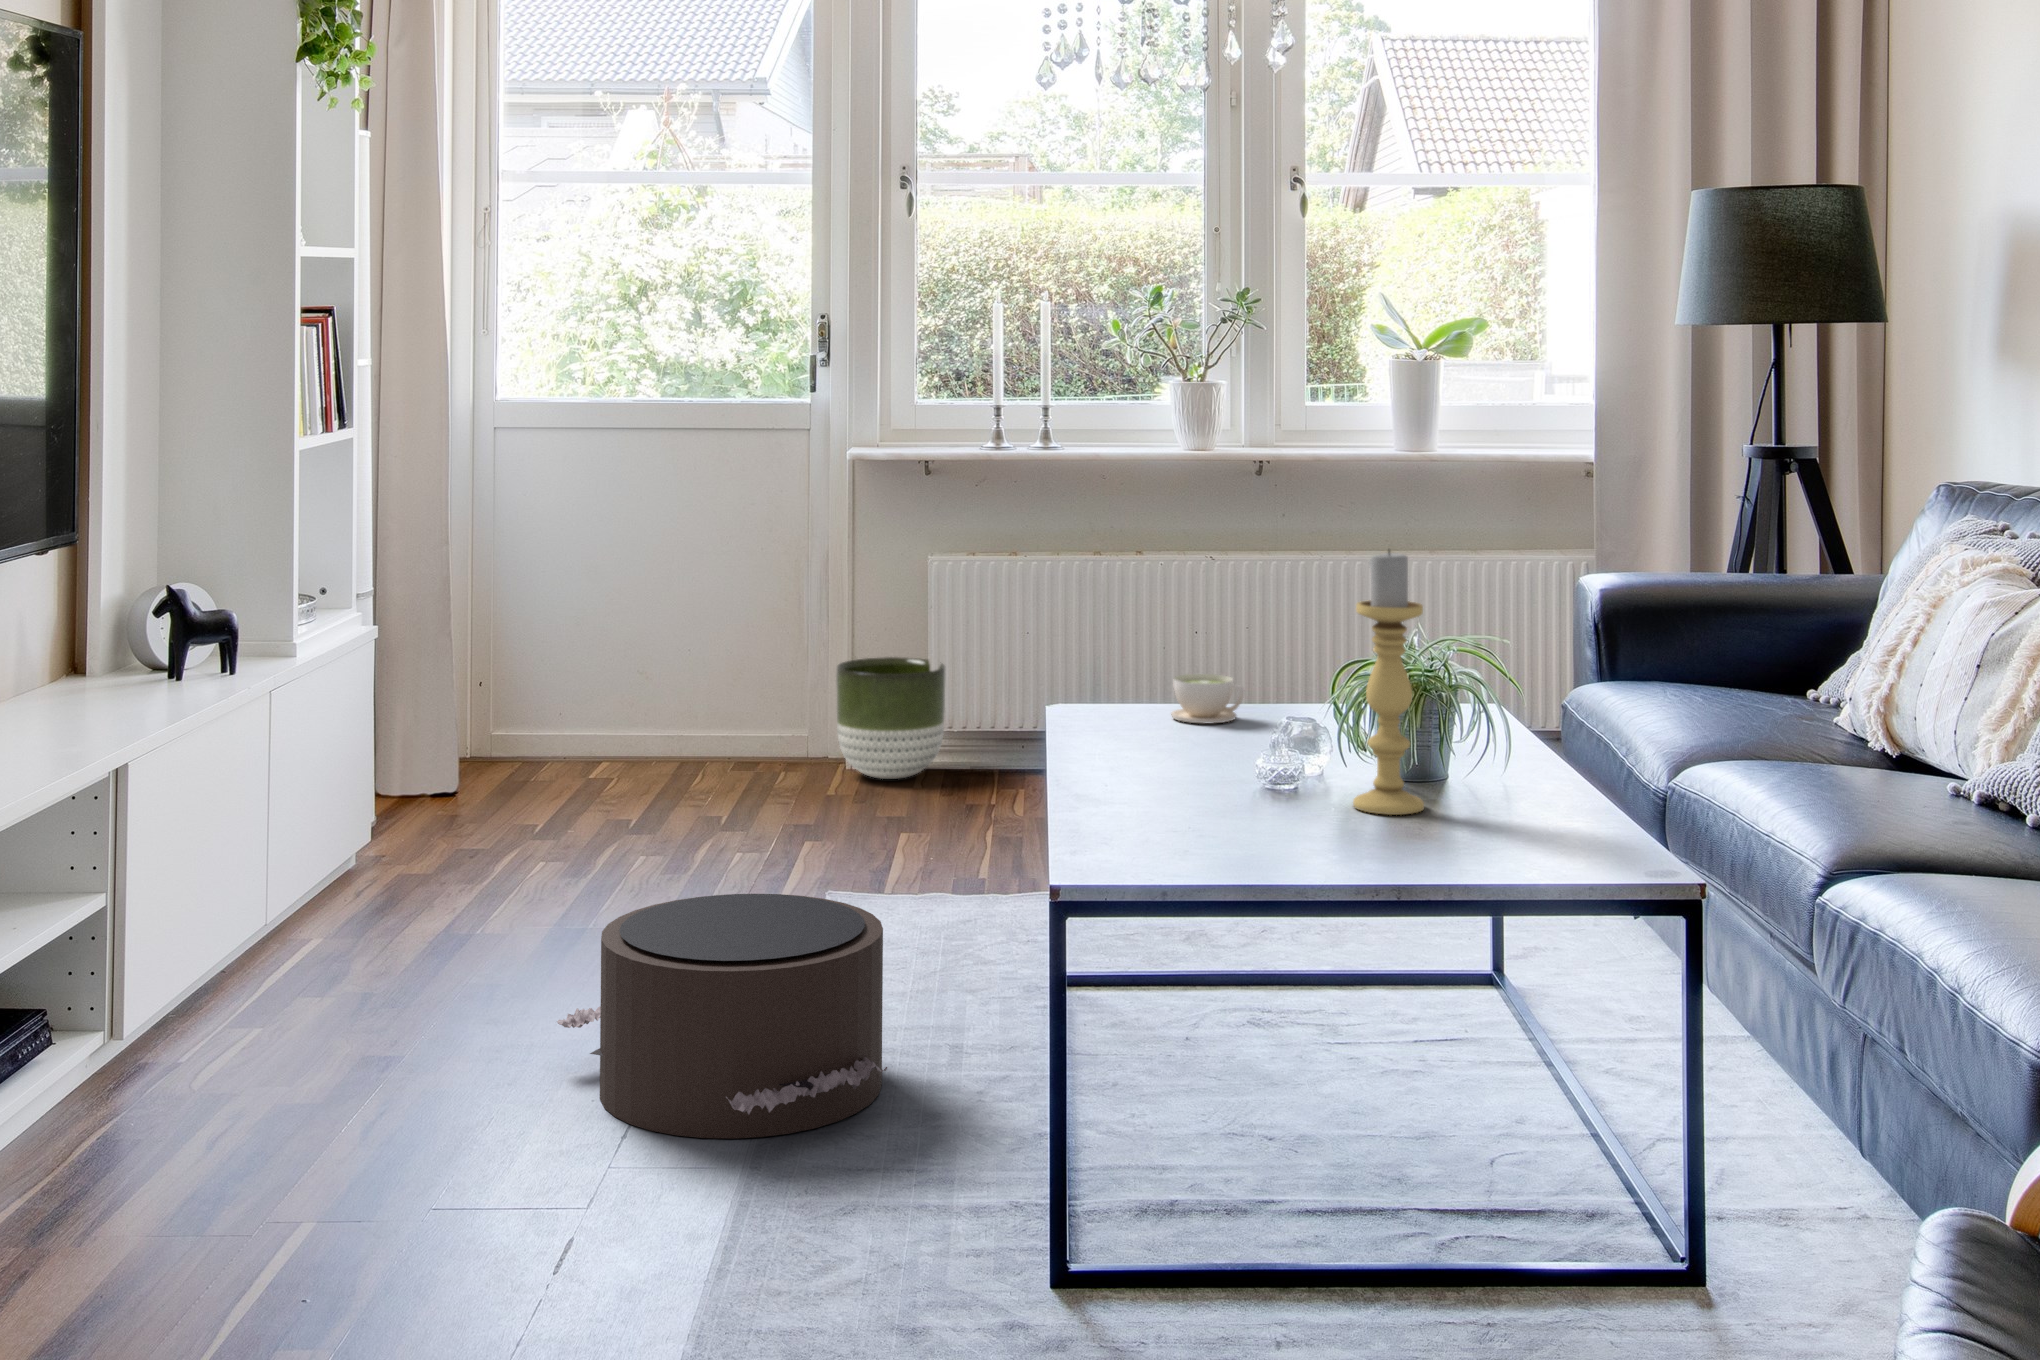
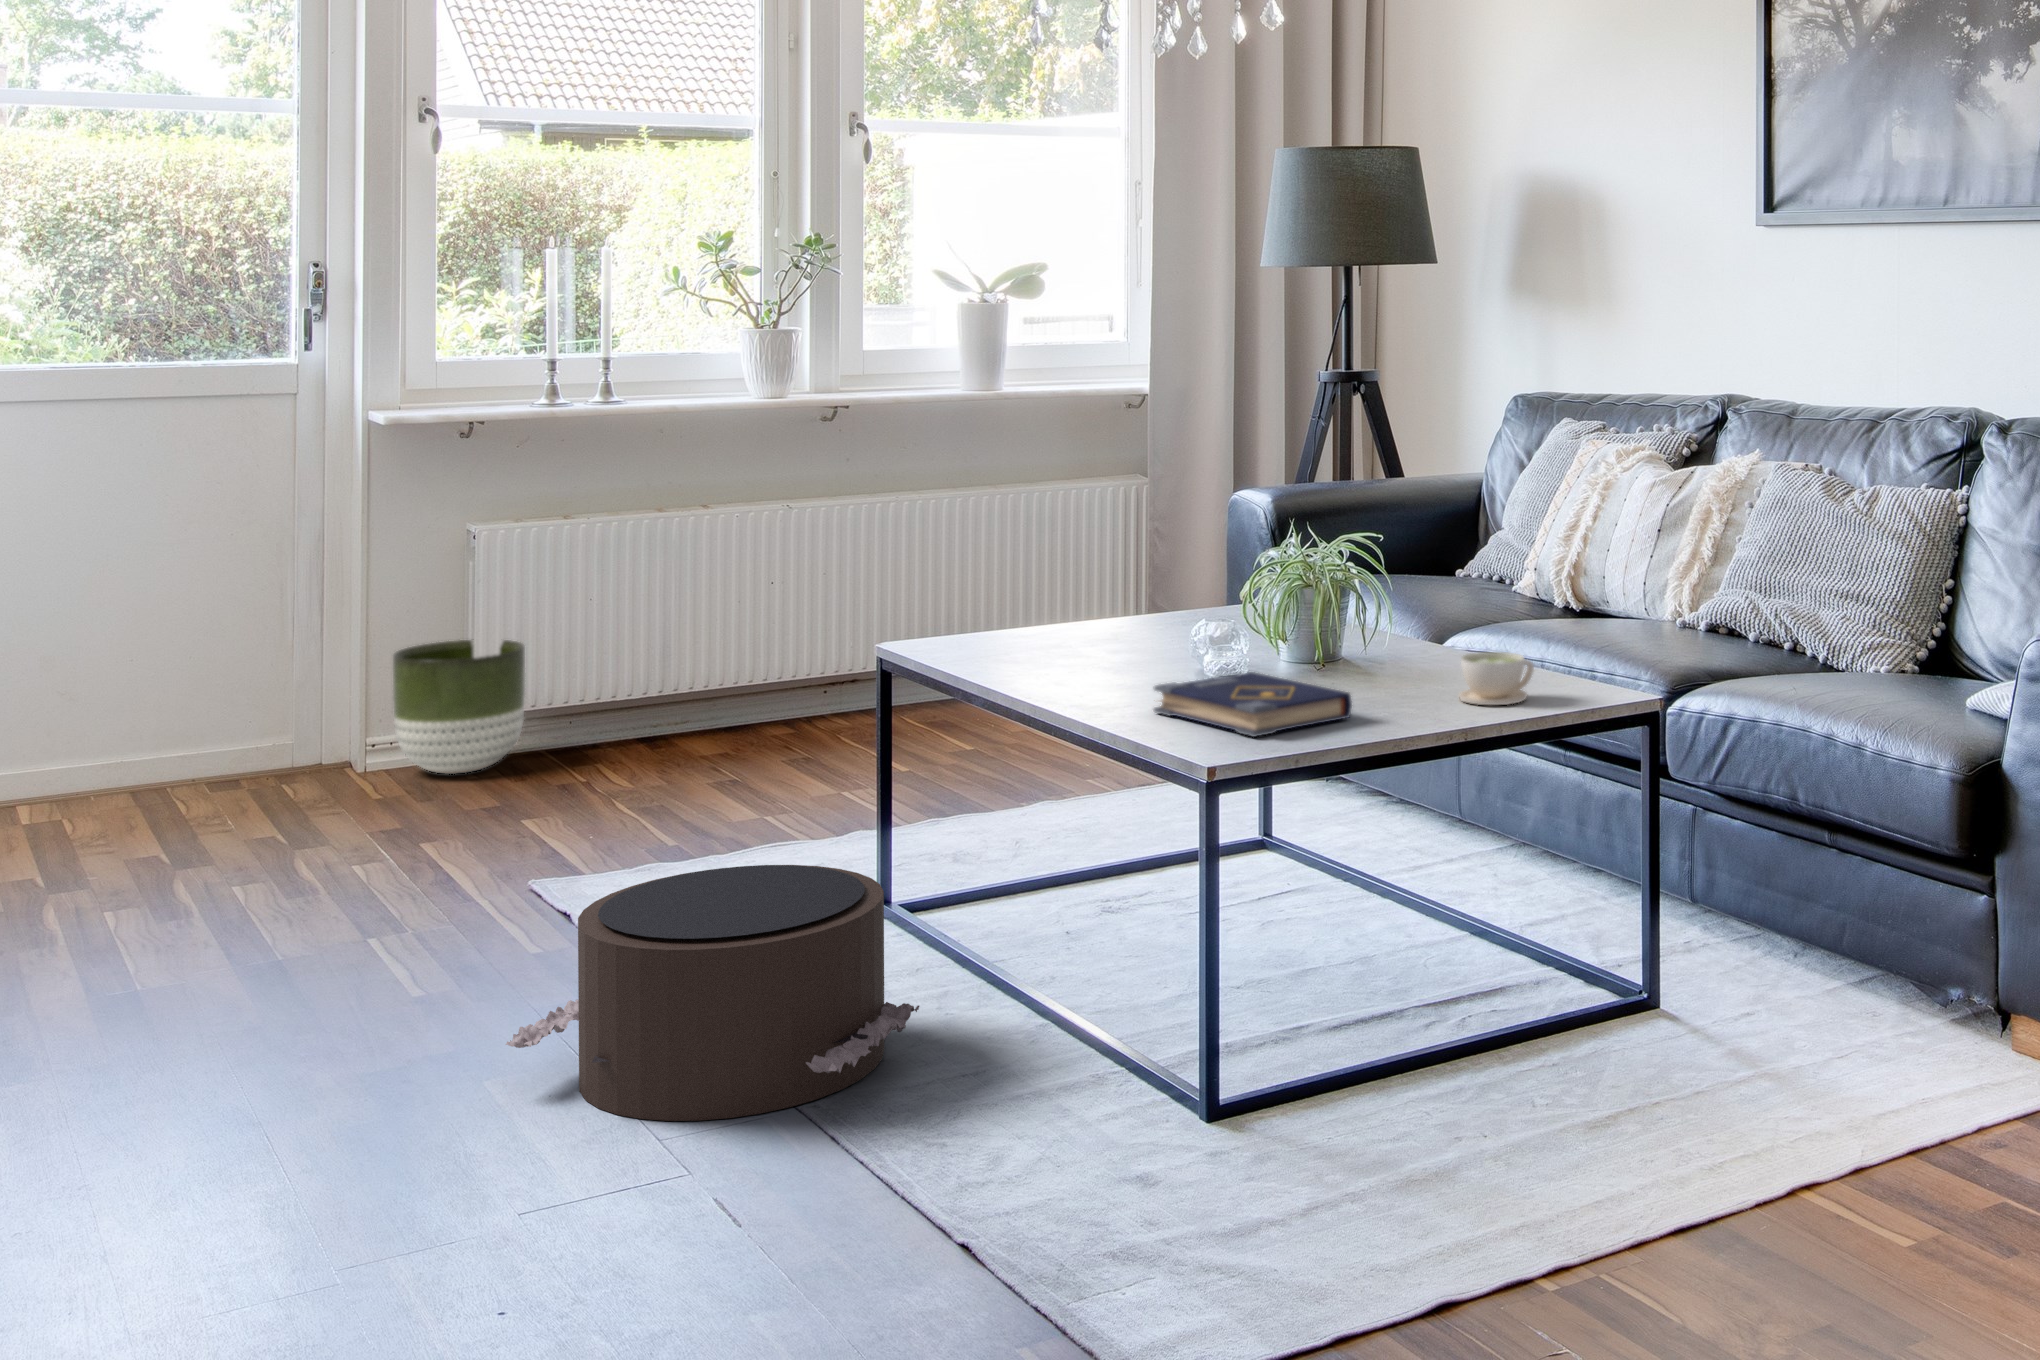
candle holder: present [1353,551,1424,815] -> none [1336,465,1397,693]
coffee cup: present [1171,674,1244,724] -> present [1459,652,1534,705]
book: none [1121,771,1298,841] -> present [1154,672,1352,737]

